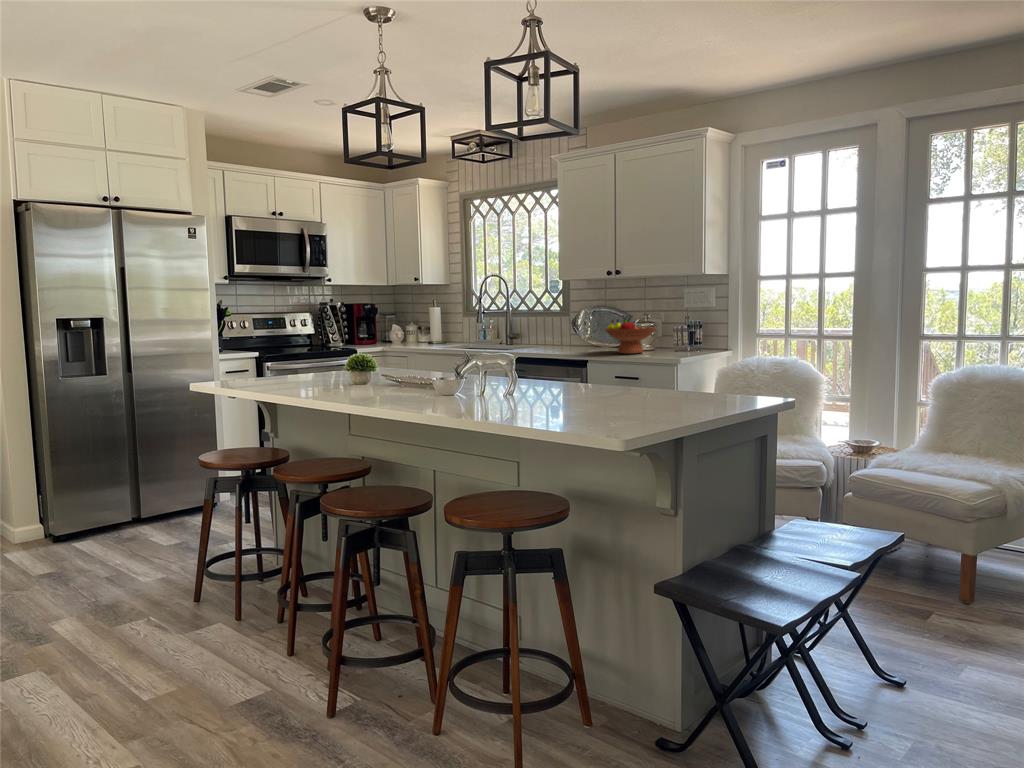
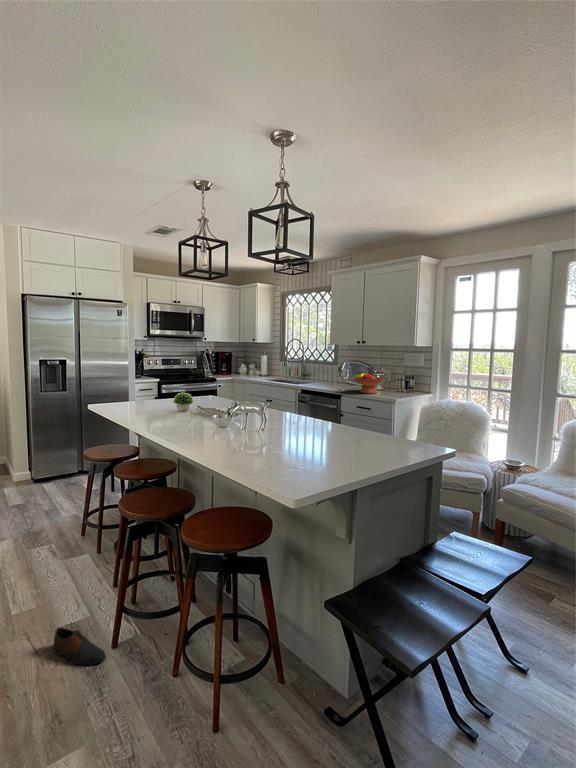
shoe: none [236,694,325,740] -> present [53,627,106,665]

